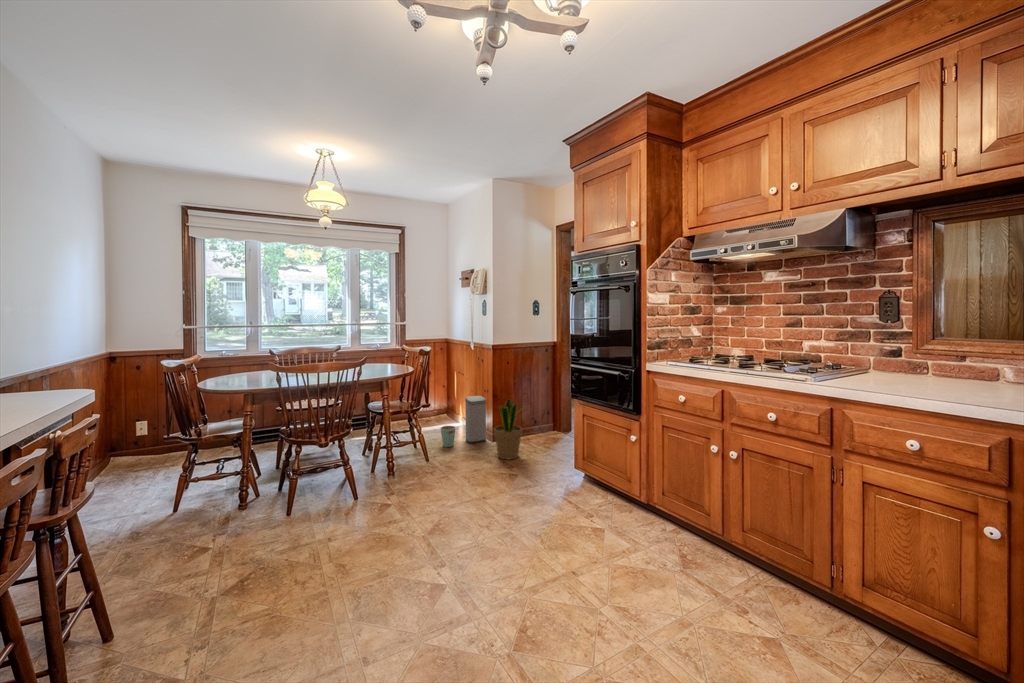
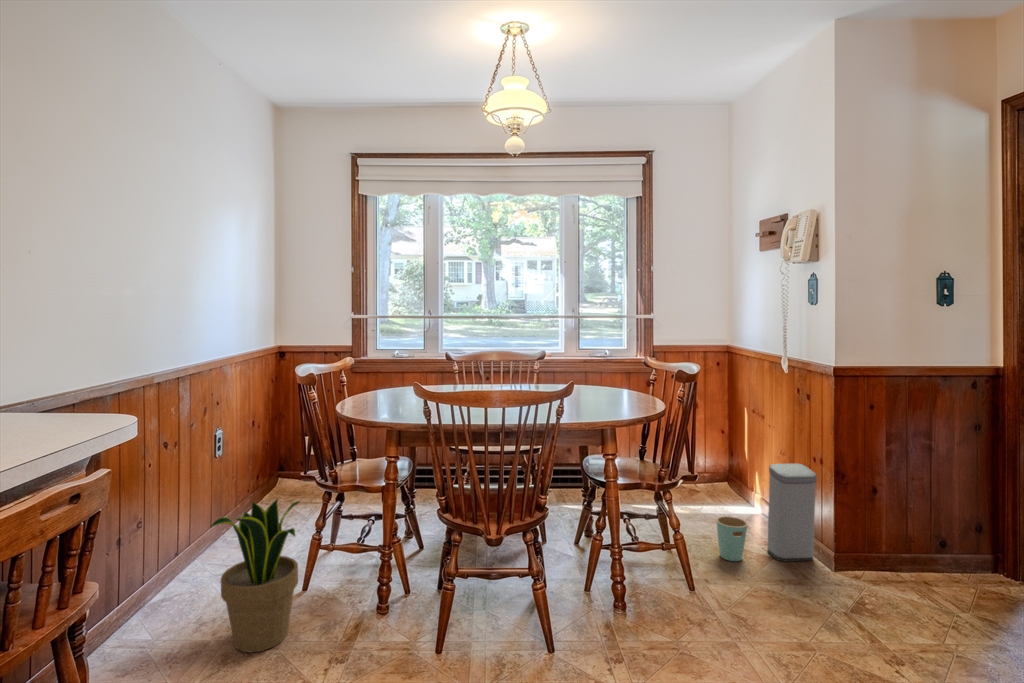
potted plant: present [494,400,525,459] -> present [211,499,300,652]

